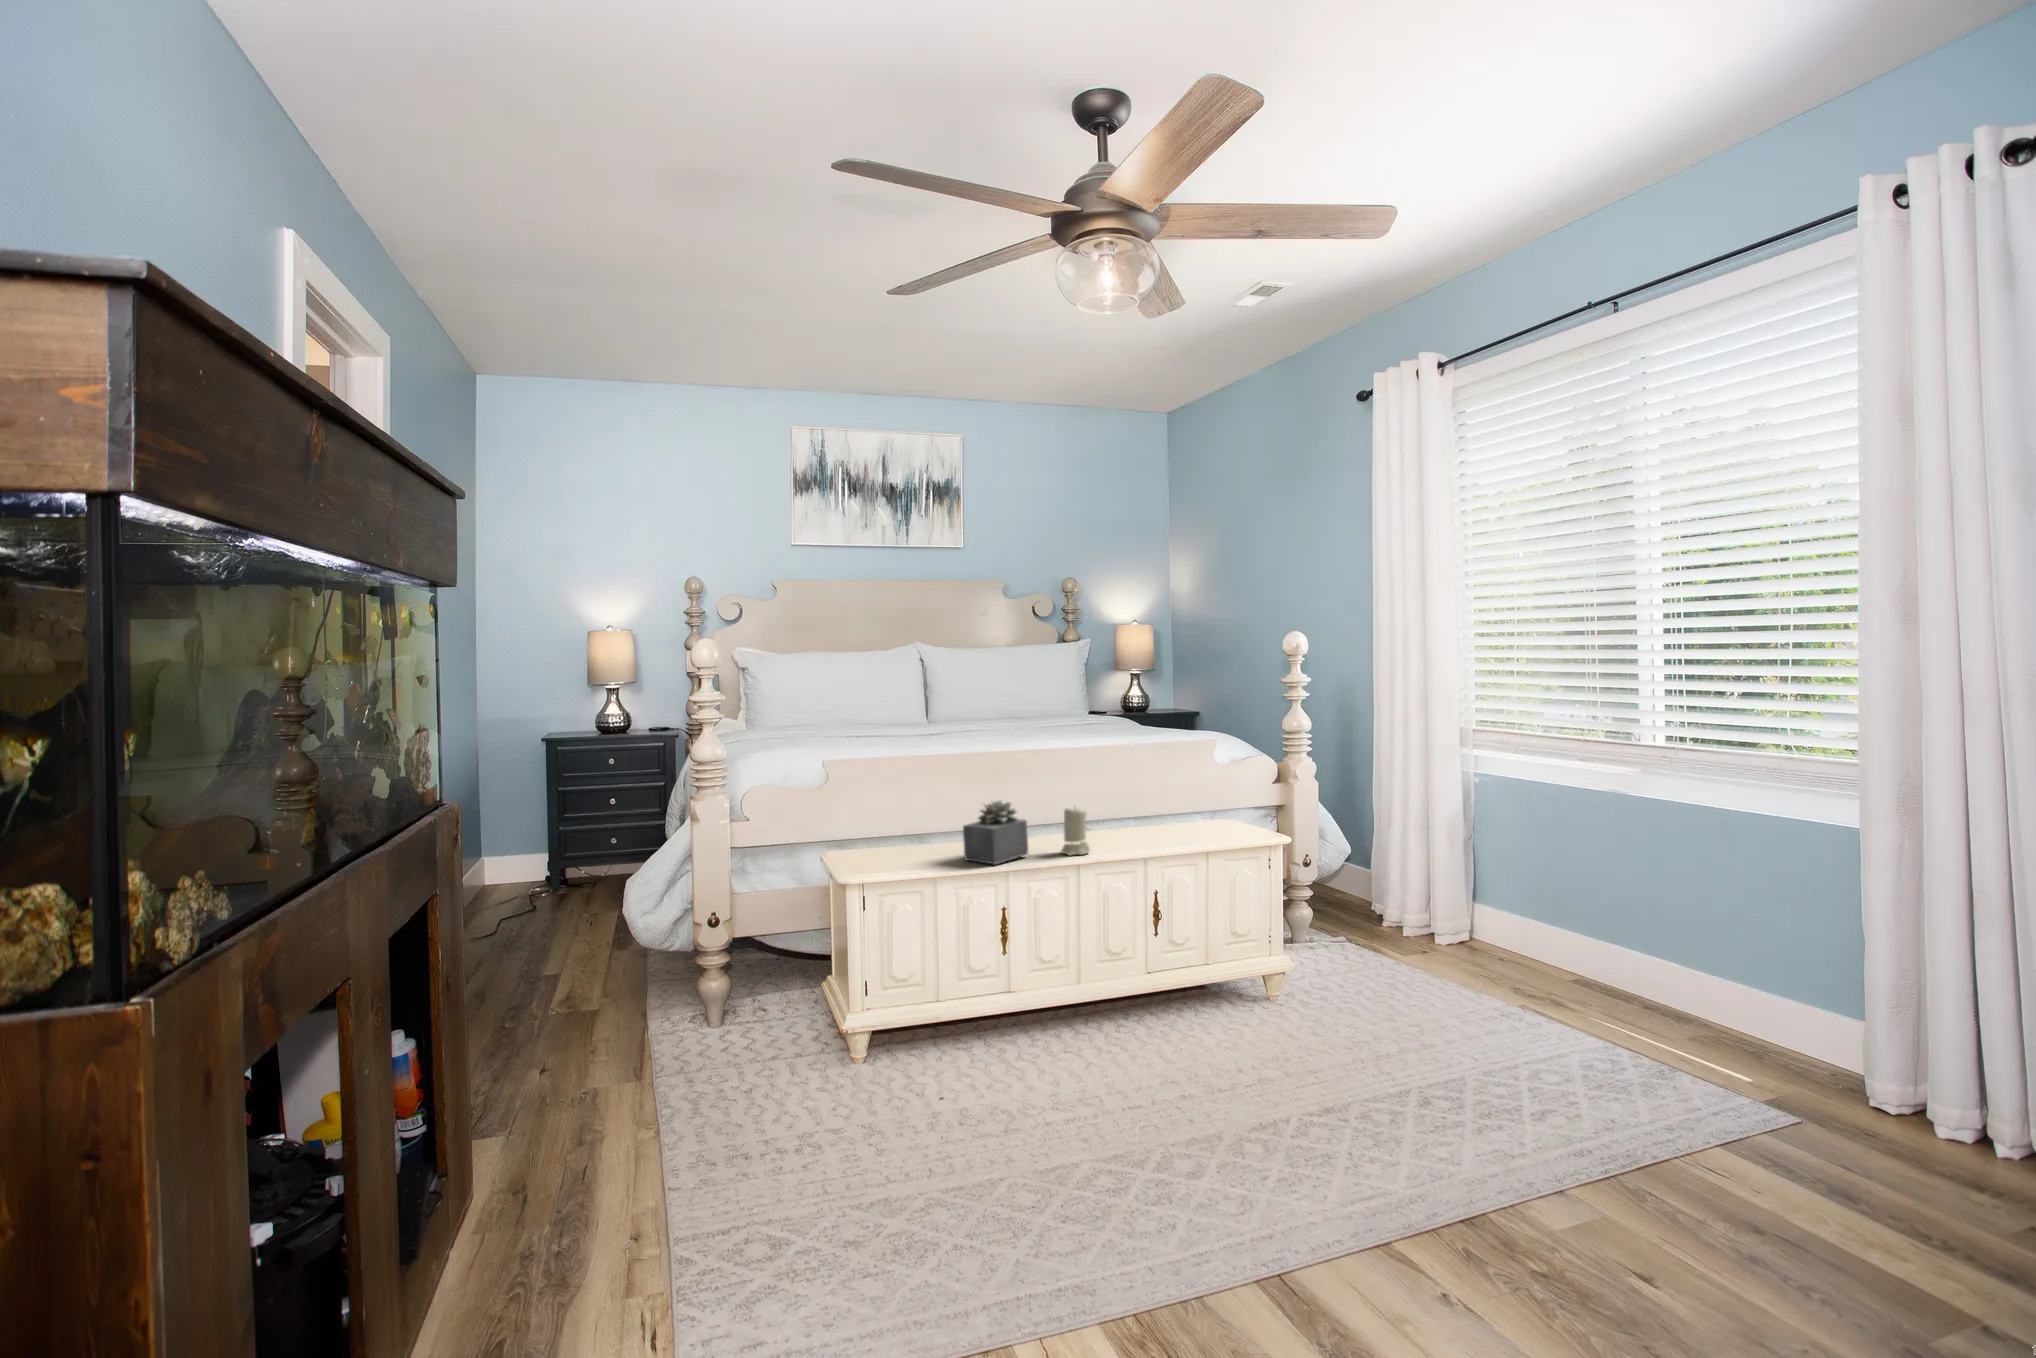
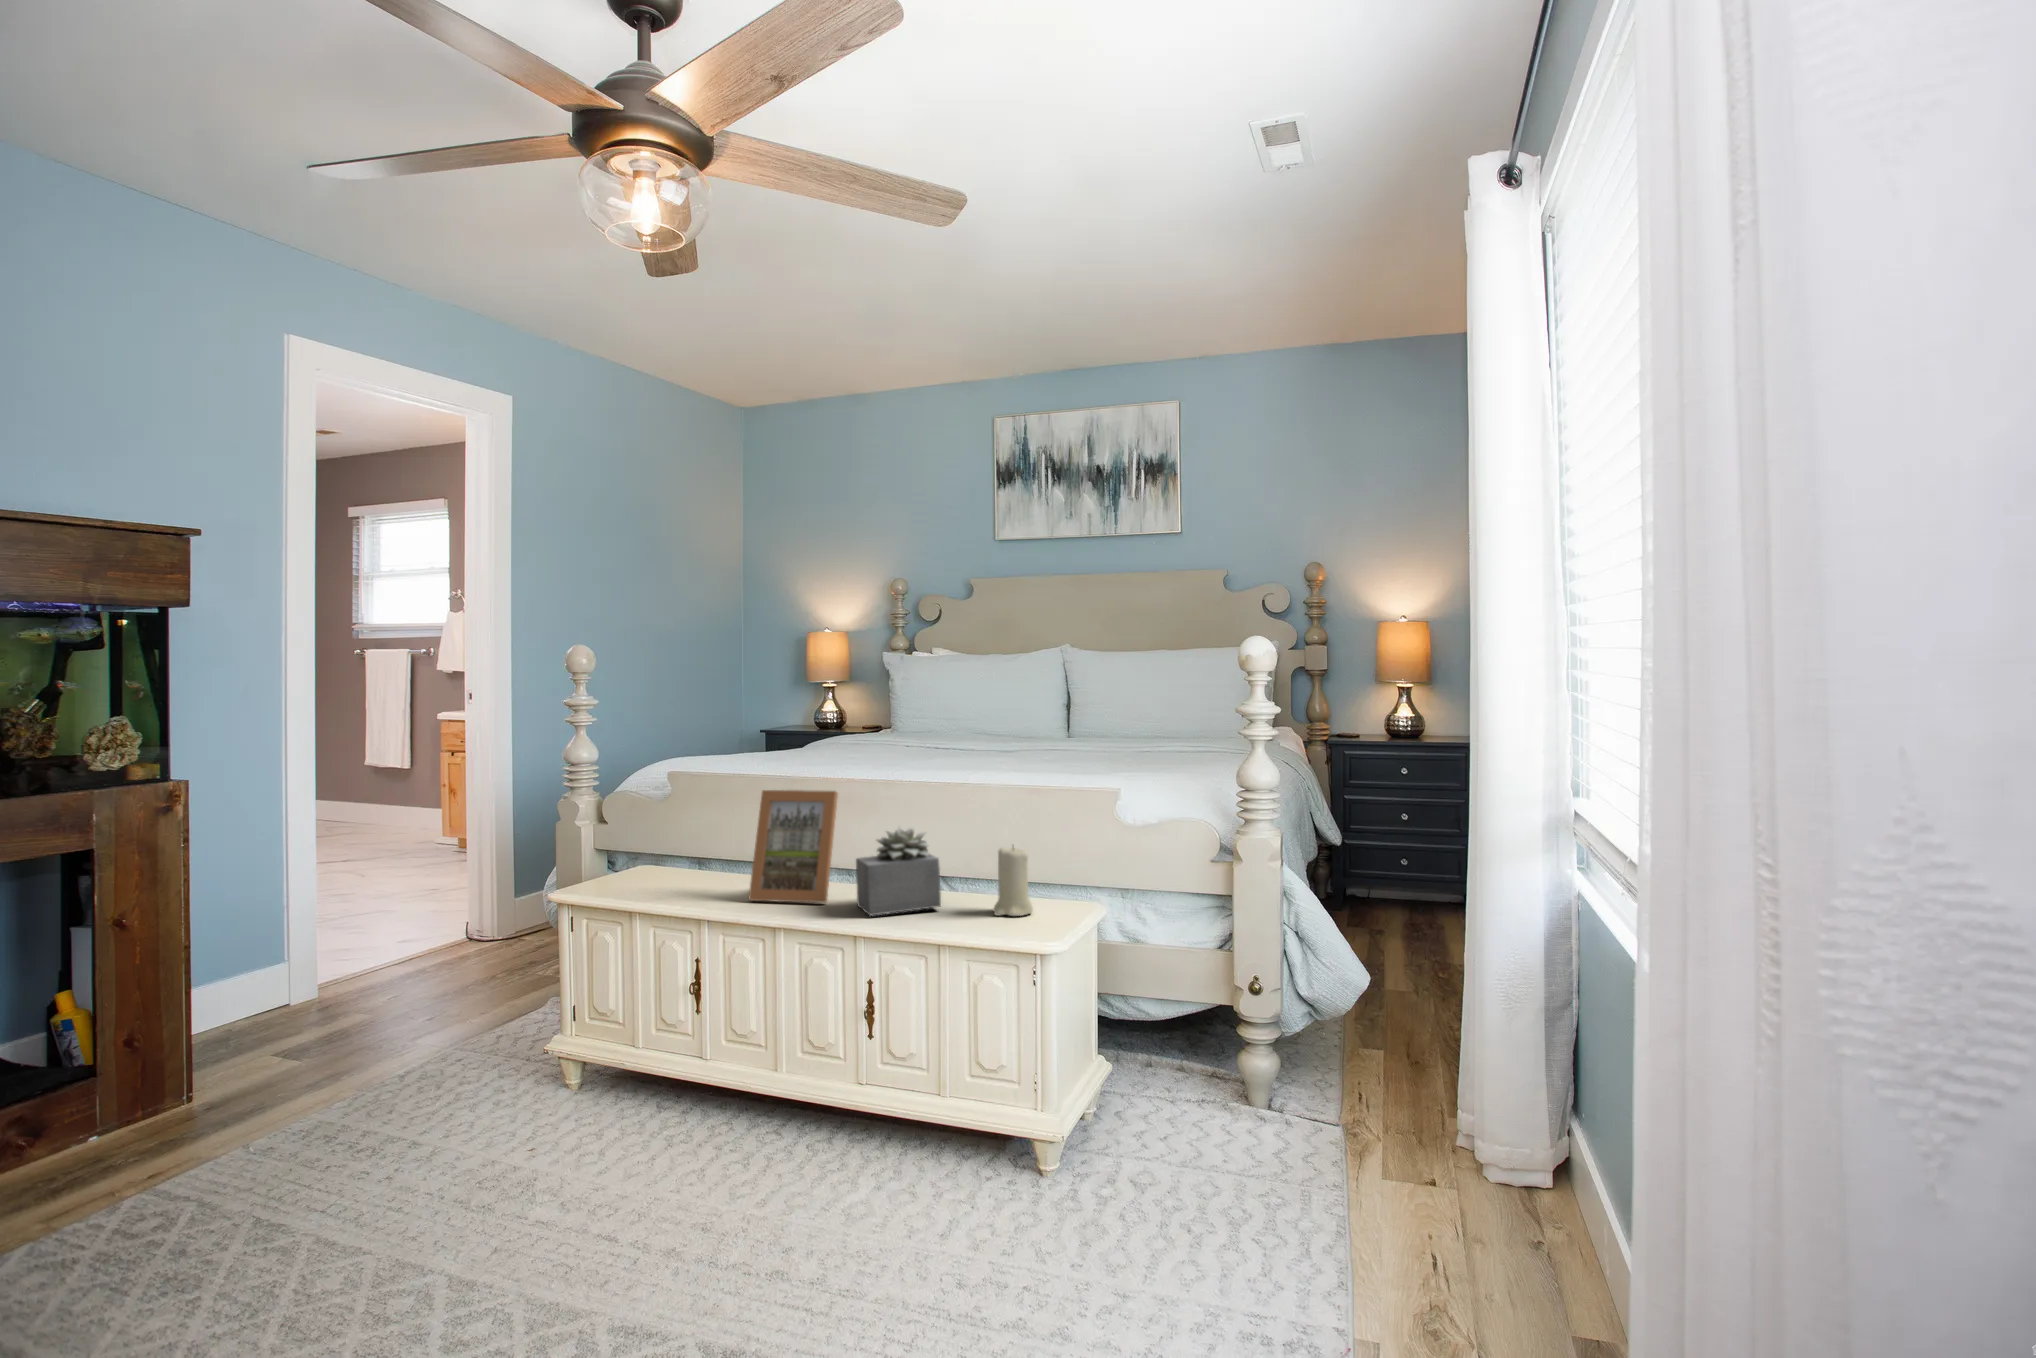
picture frame: none [873,777,941,866] -> present [749,790,838,903]

